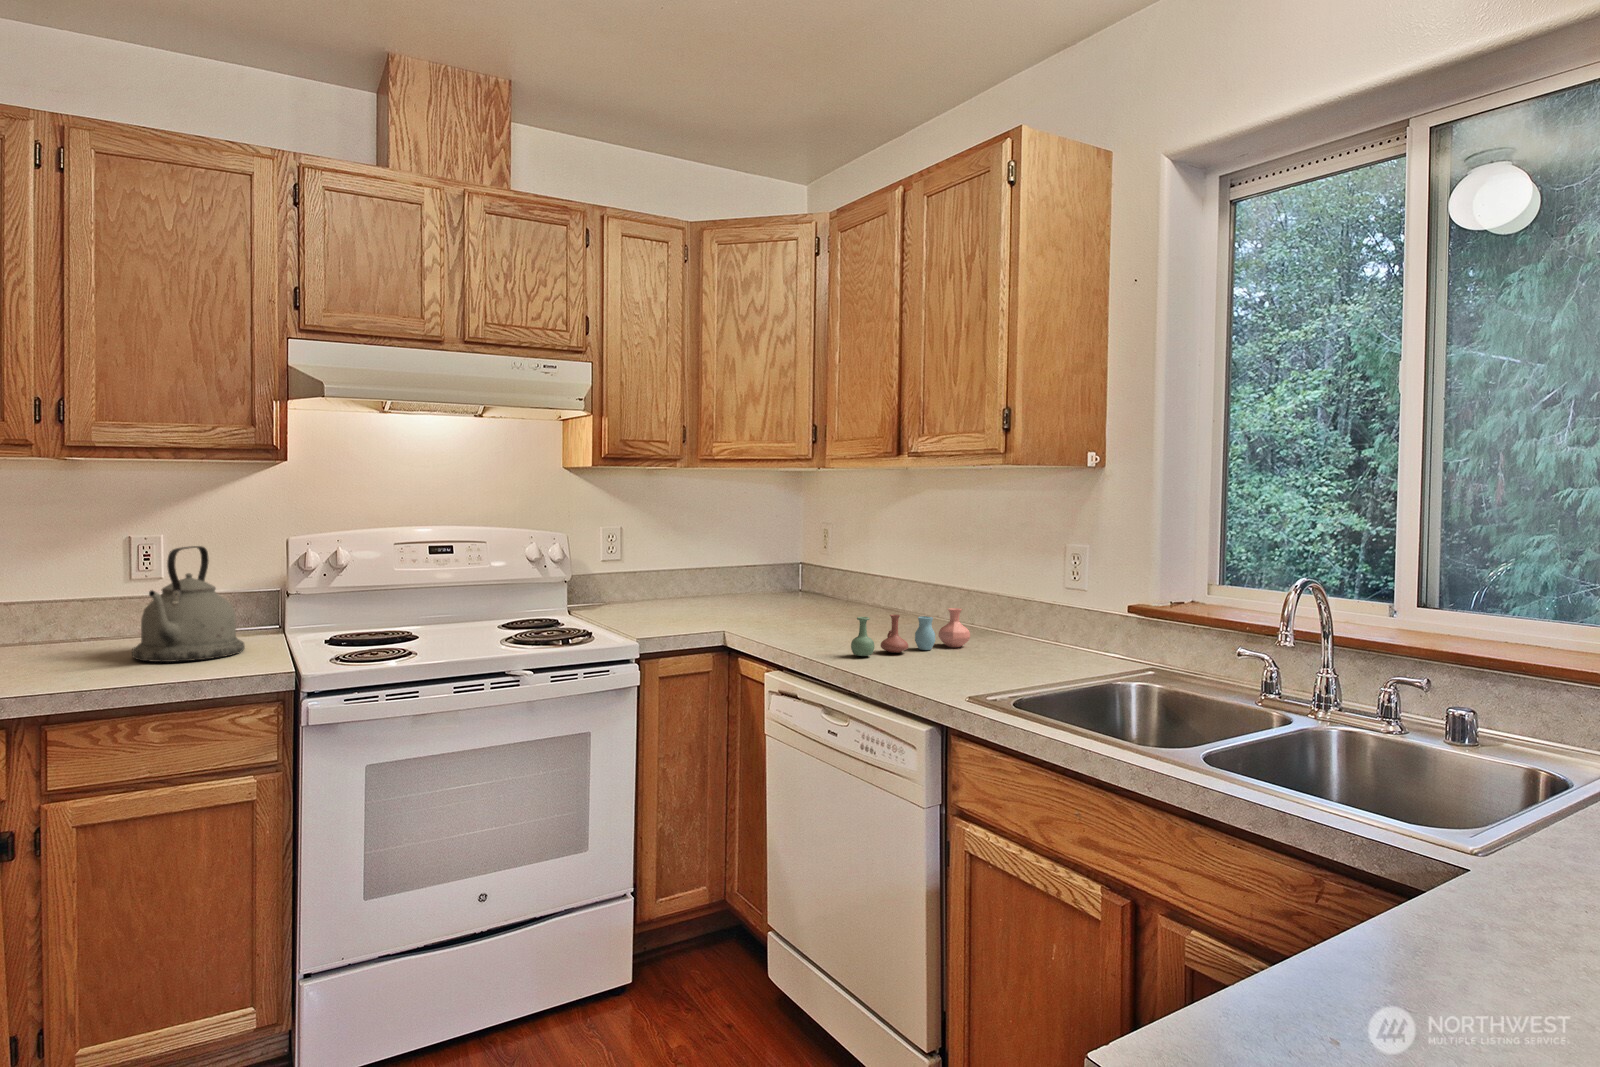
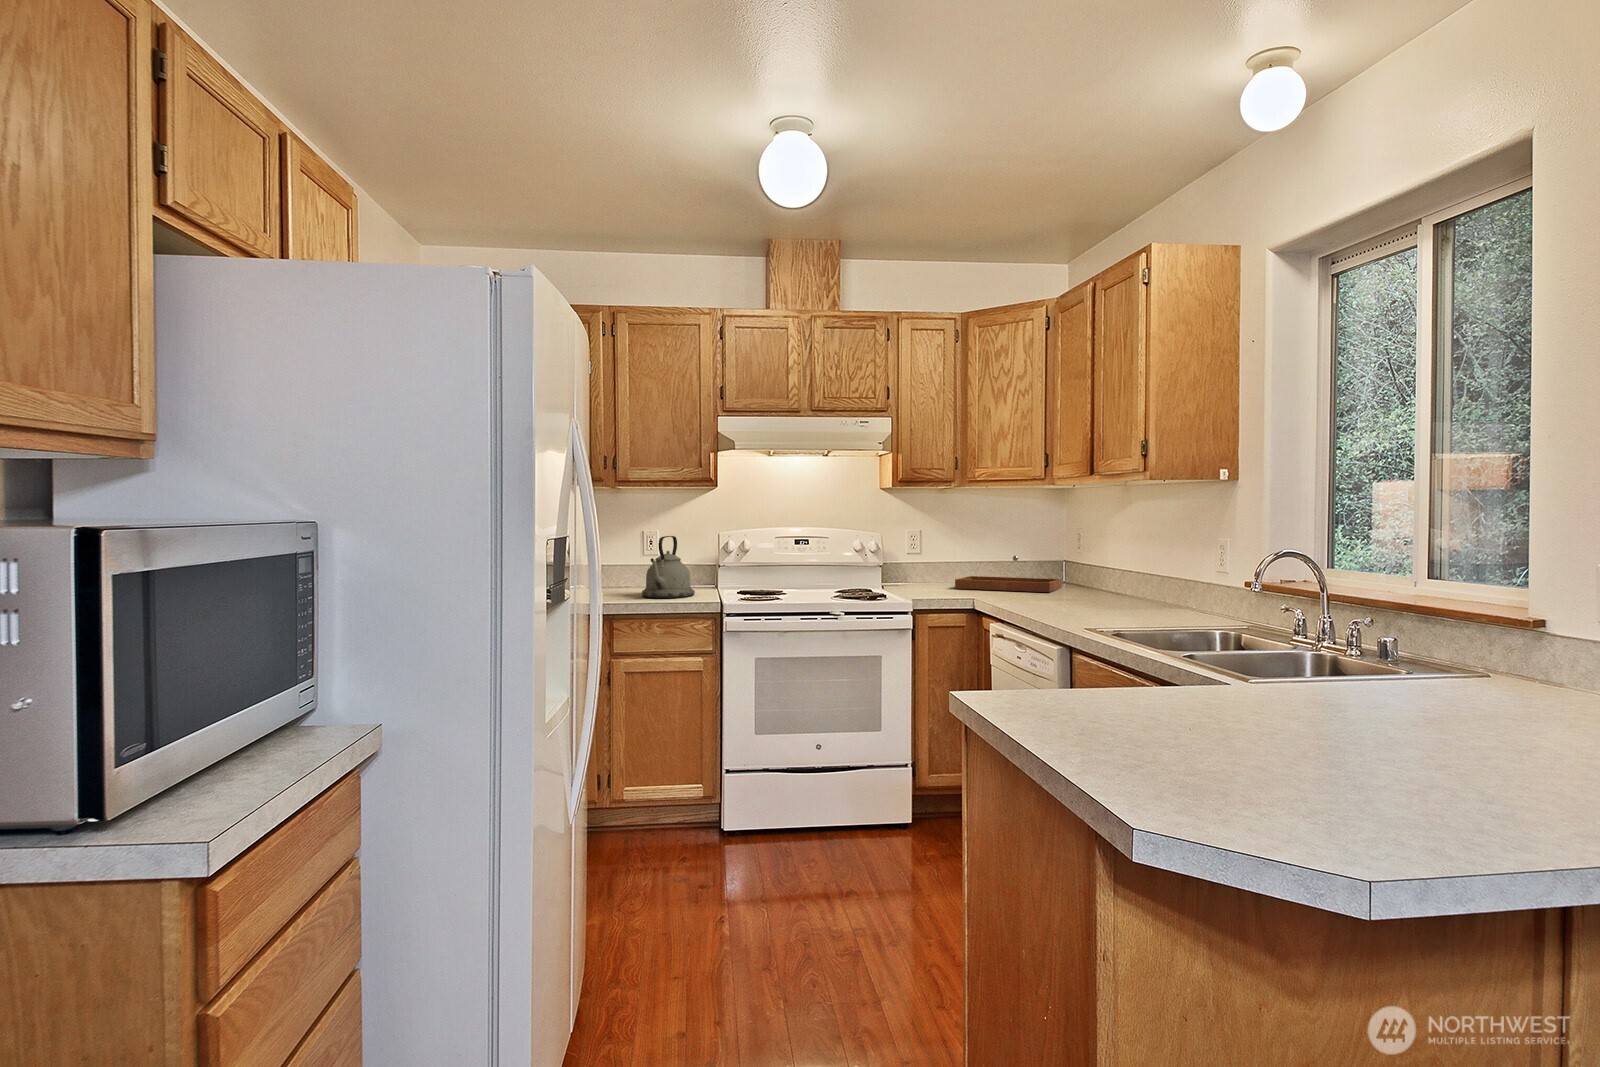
tray: none [686,571,827,623] -> present [955,556,1062,592]
vase: present [851,608,970,656] -> none [1044,579,1139,608]

